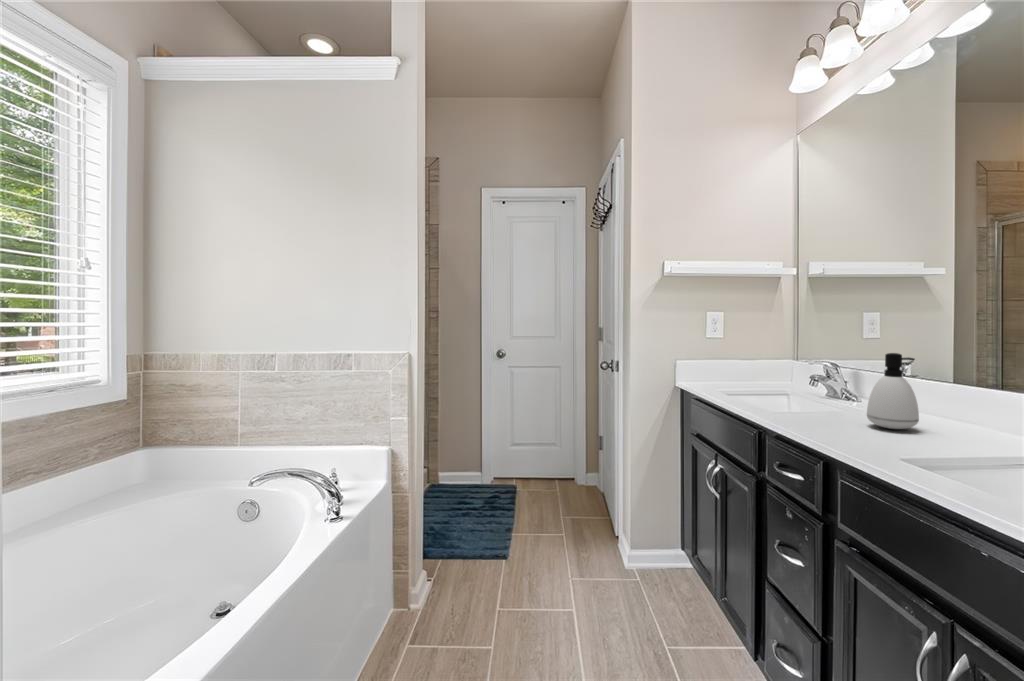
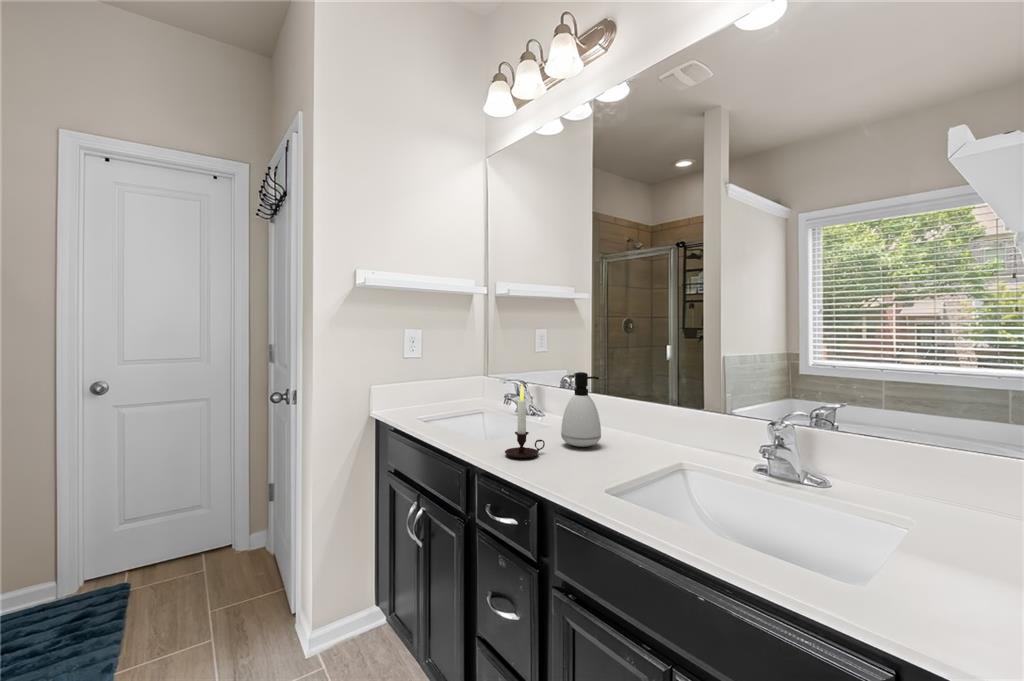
candle: none [797,361,843,430] -> present [505,384,545,458]

